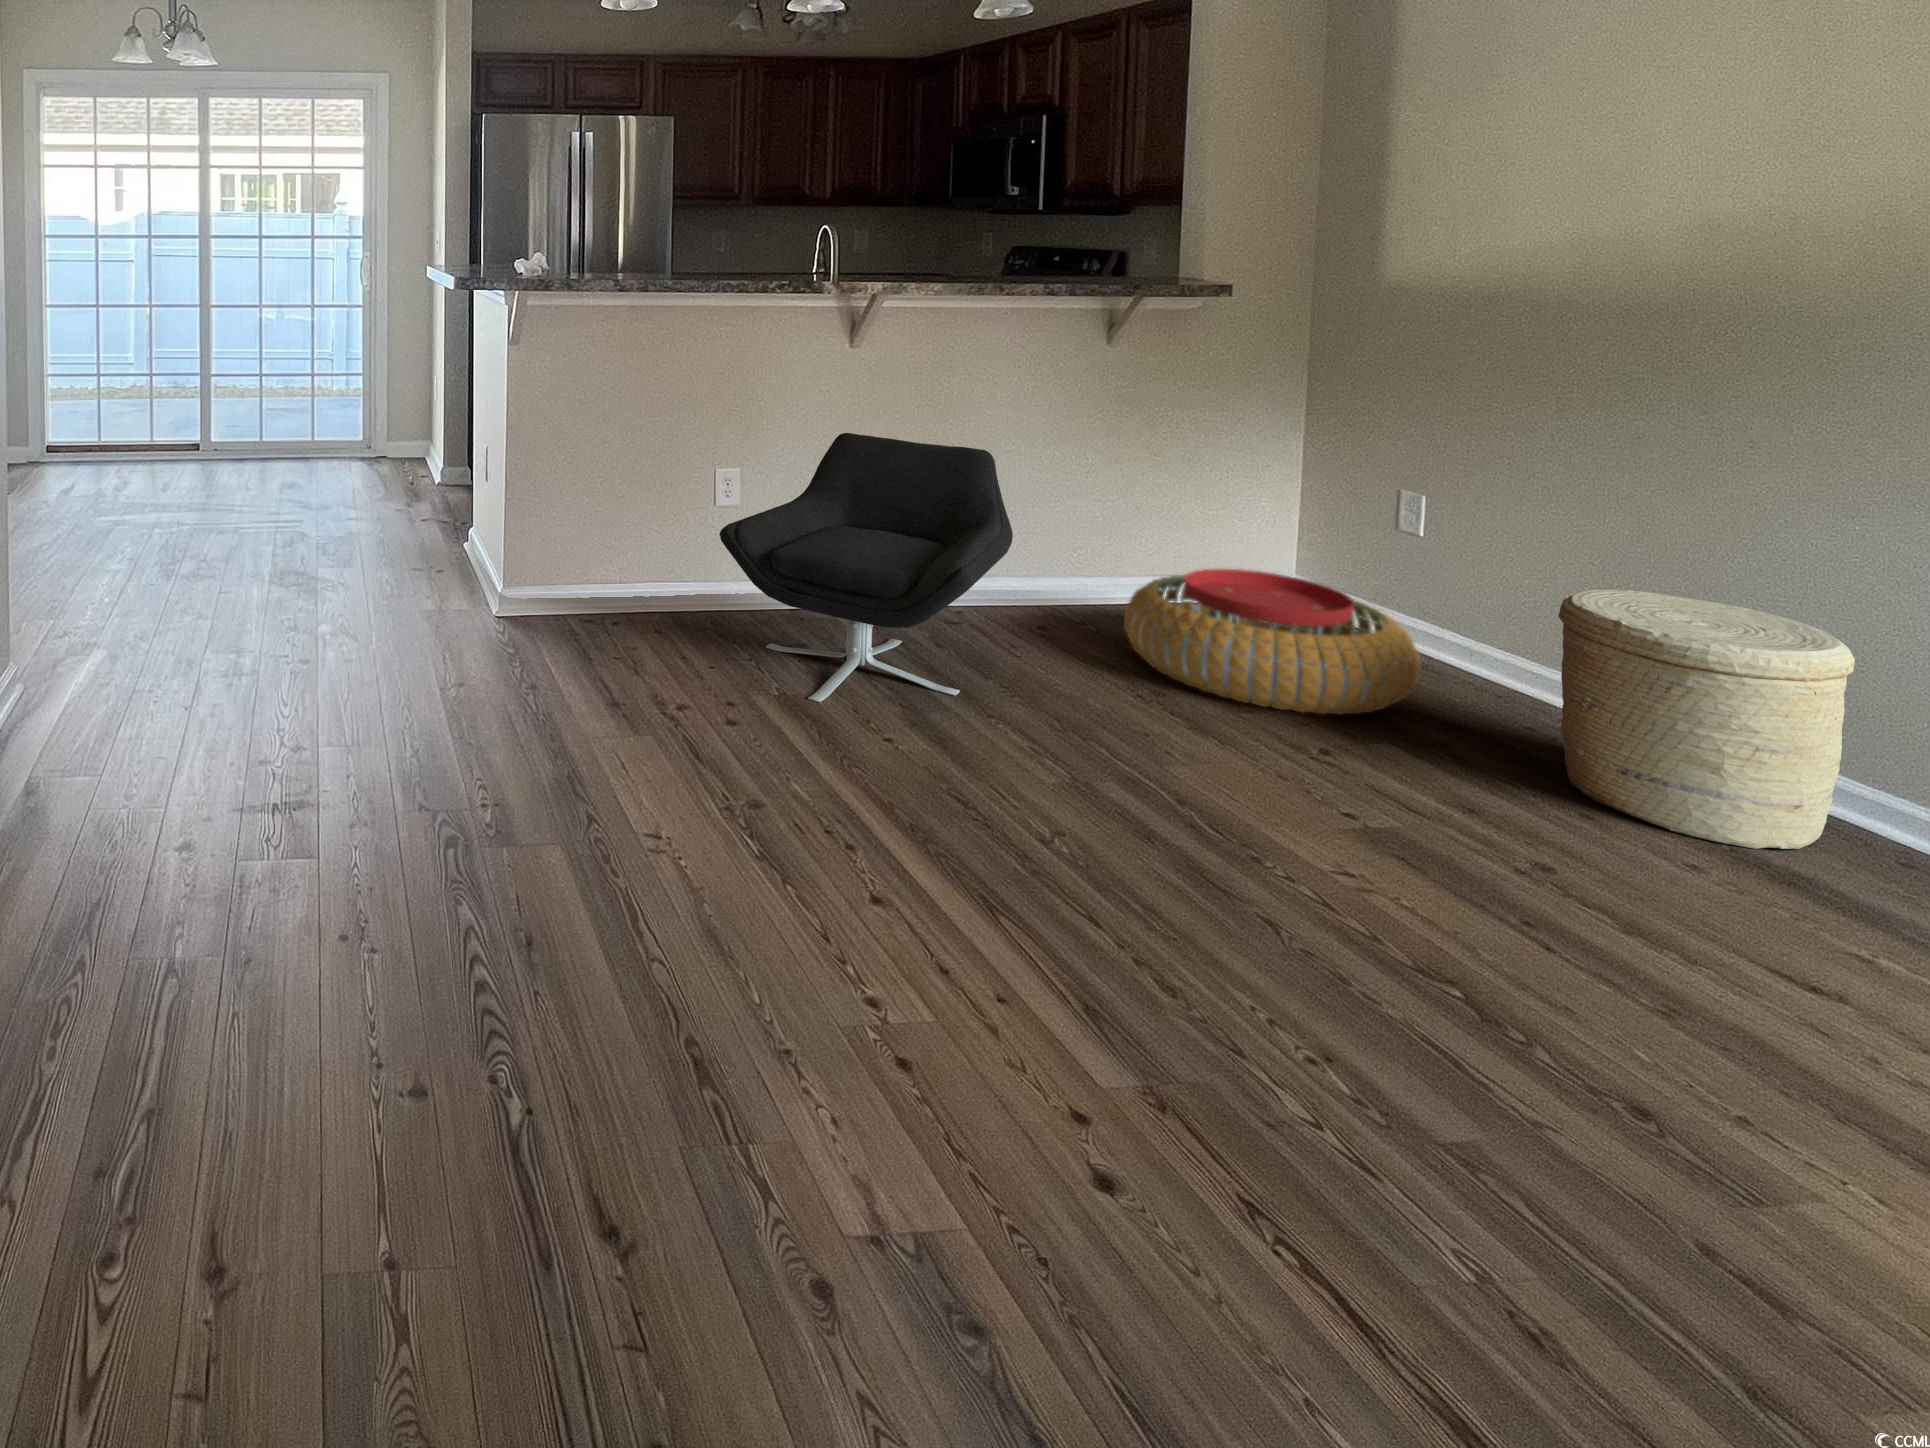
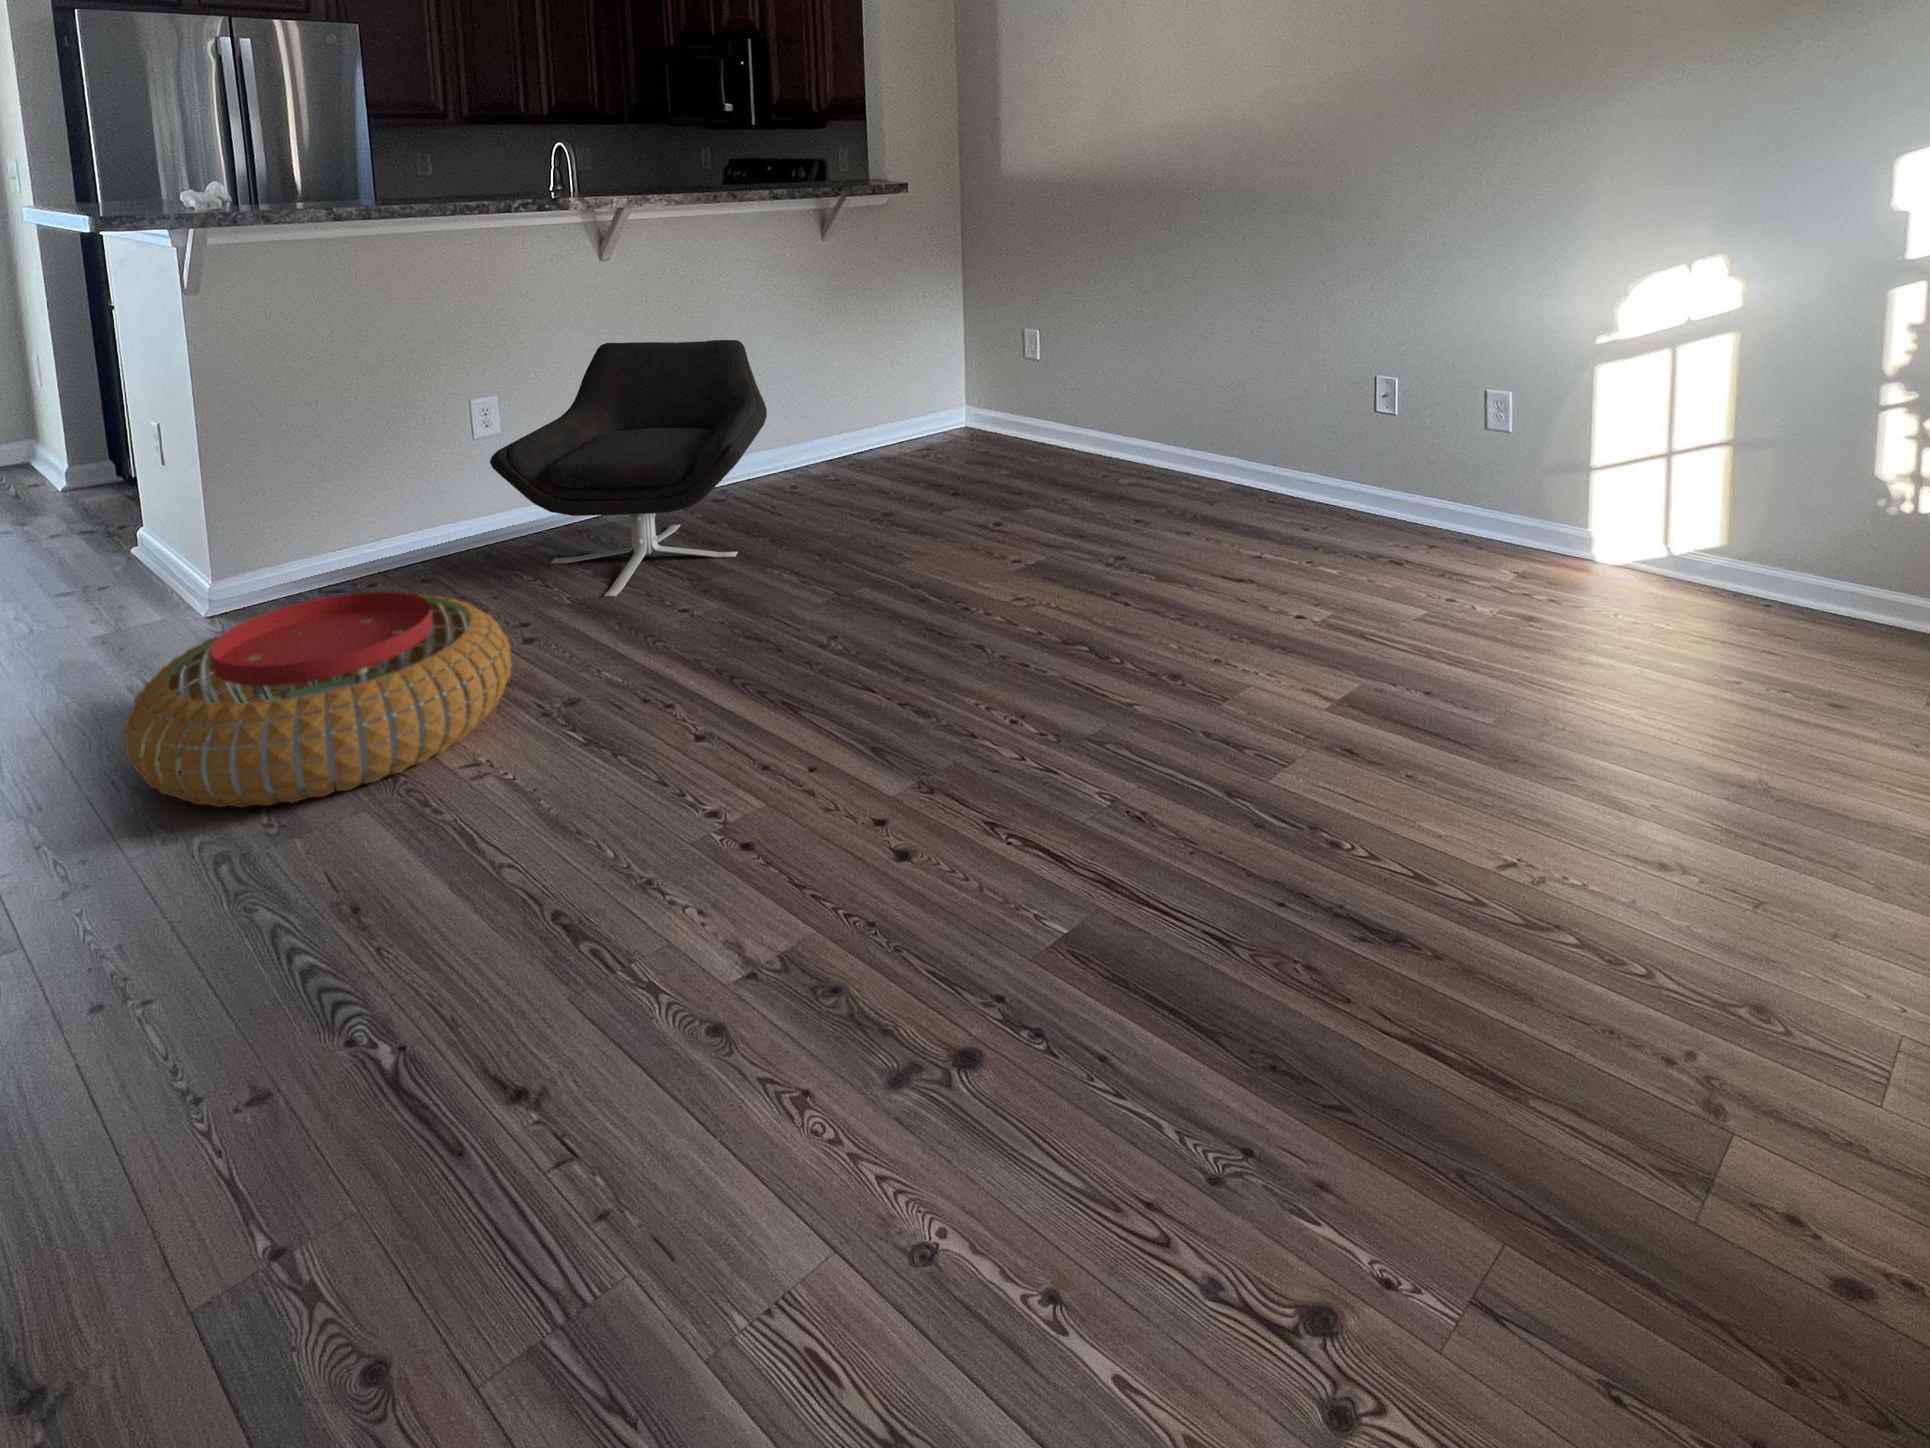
pouf: present [1124,569,1420,715] -> present [124,592,512,808]
woven basket: present [1559,590,1855,849] -> none [1112,369,1241,515]

